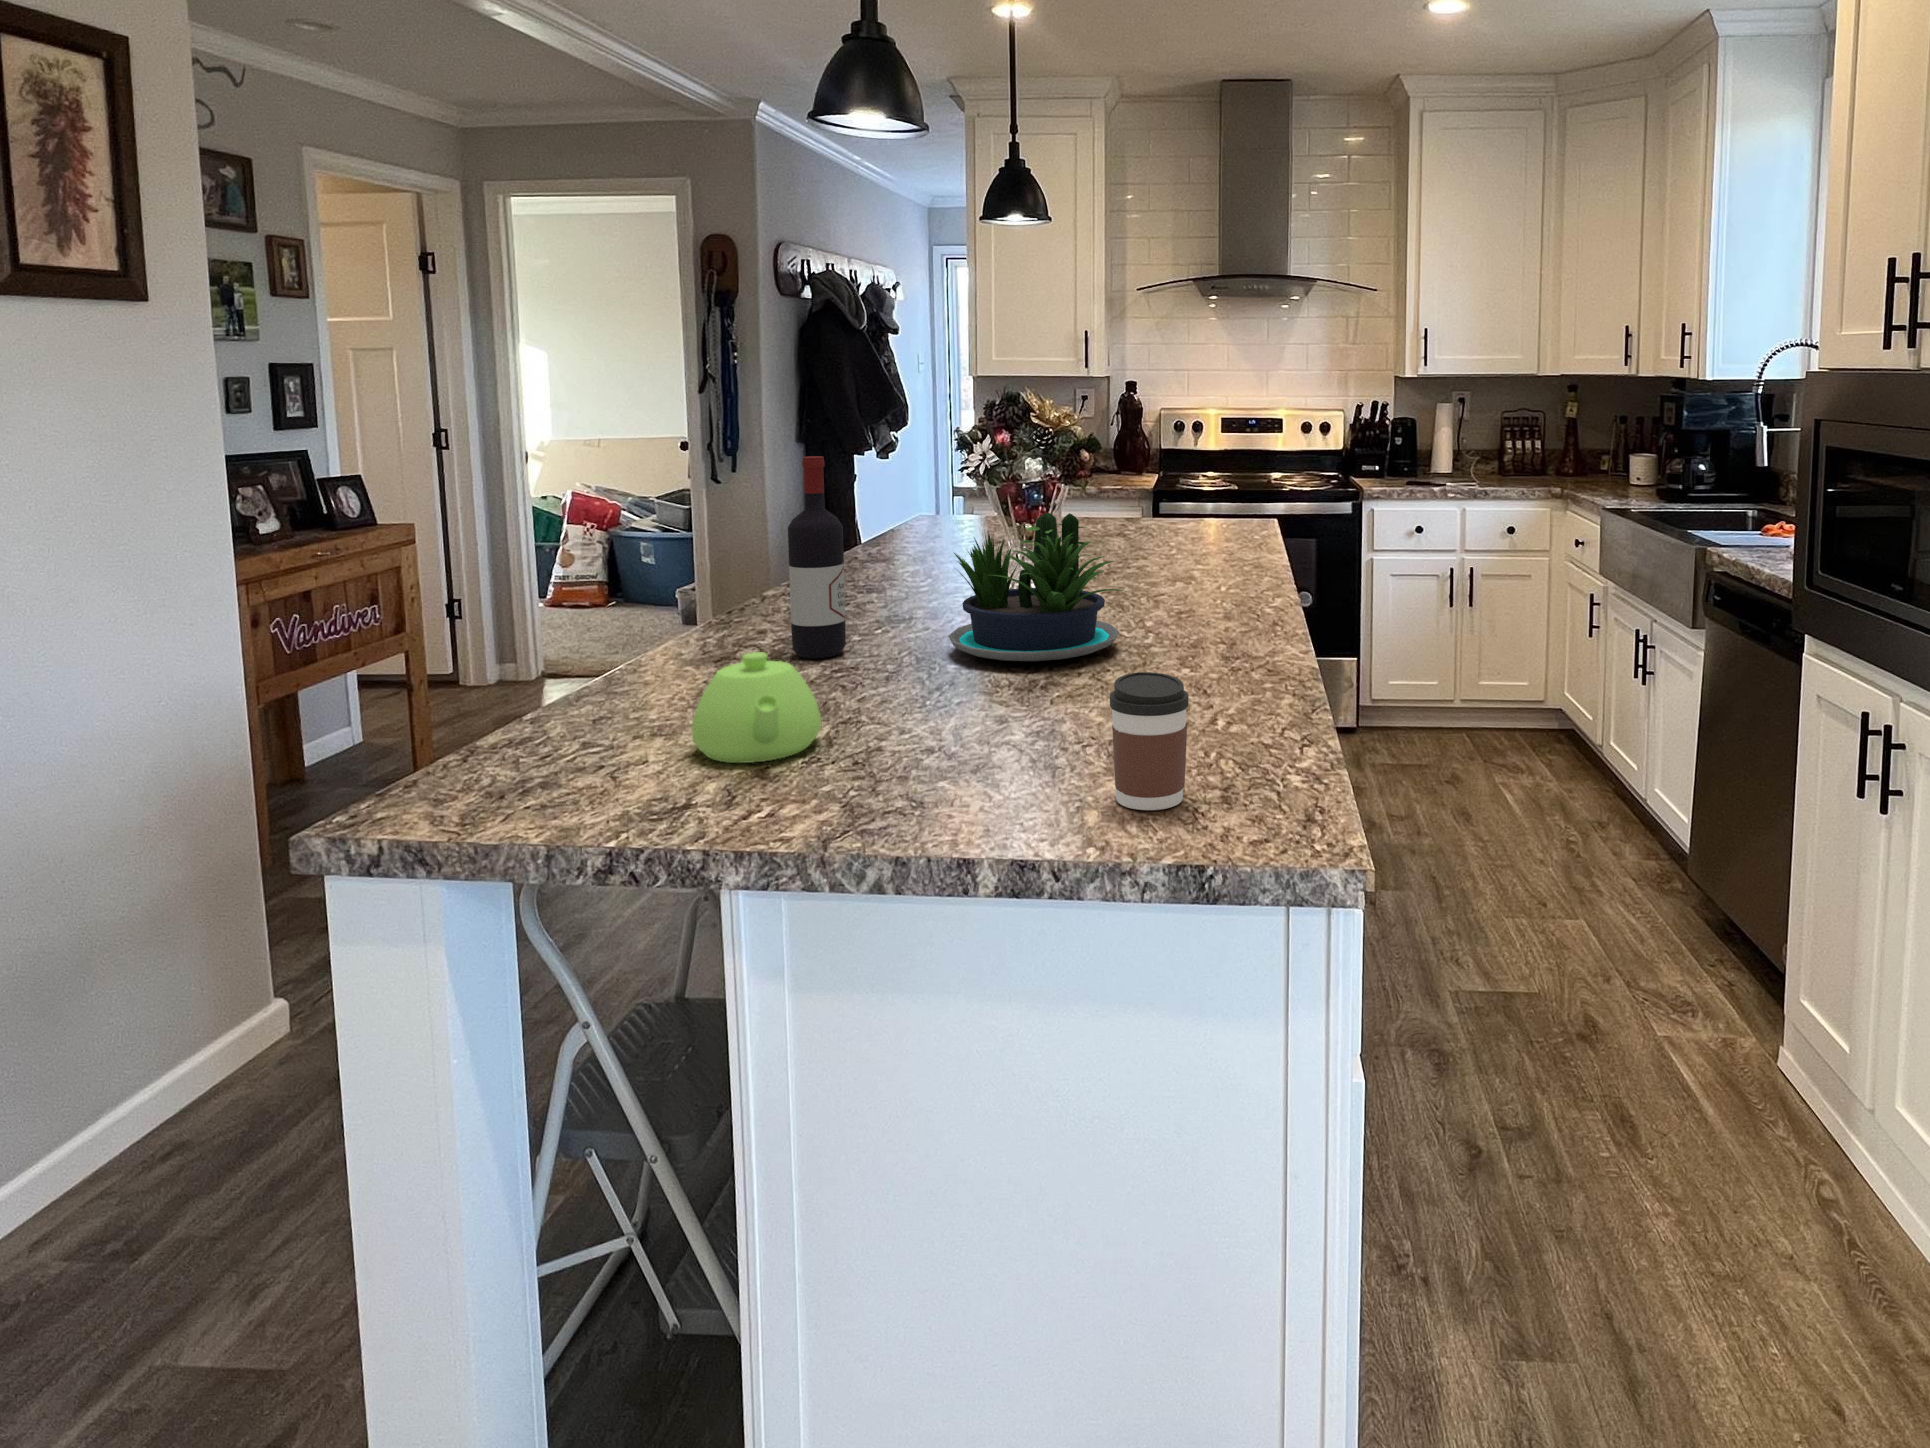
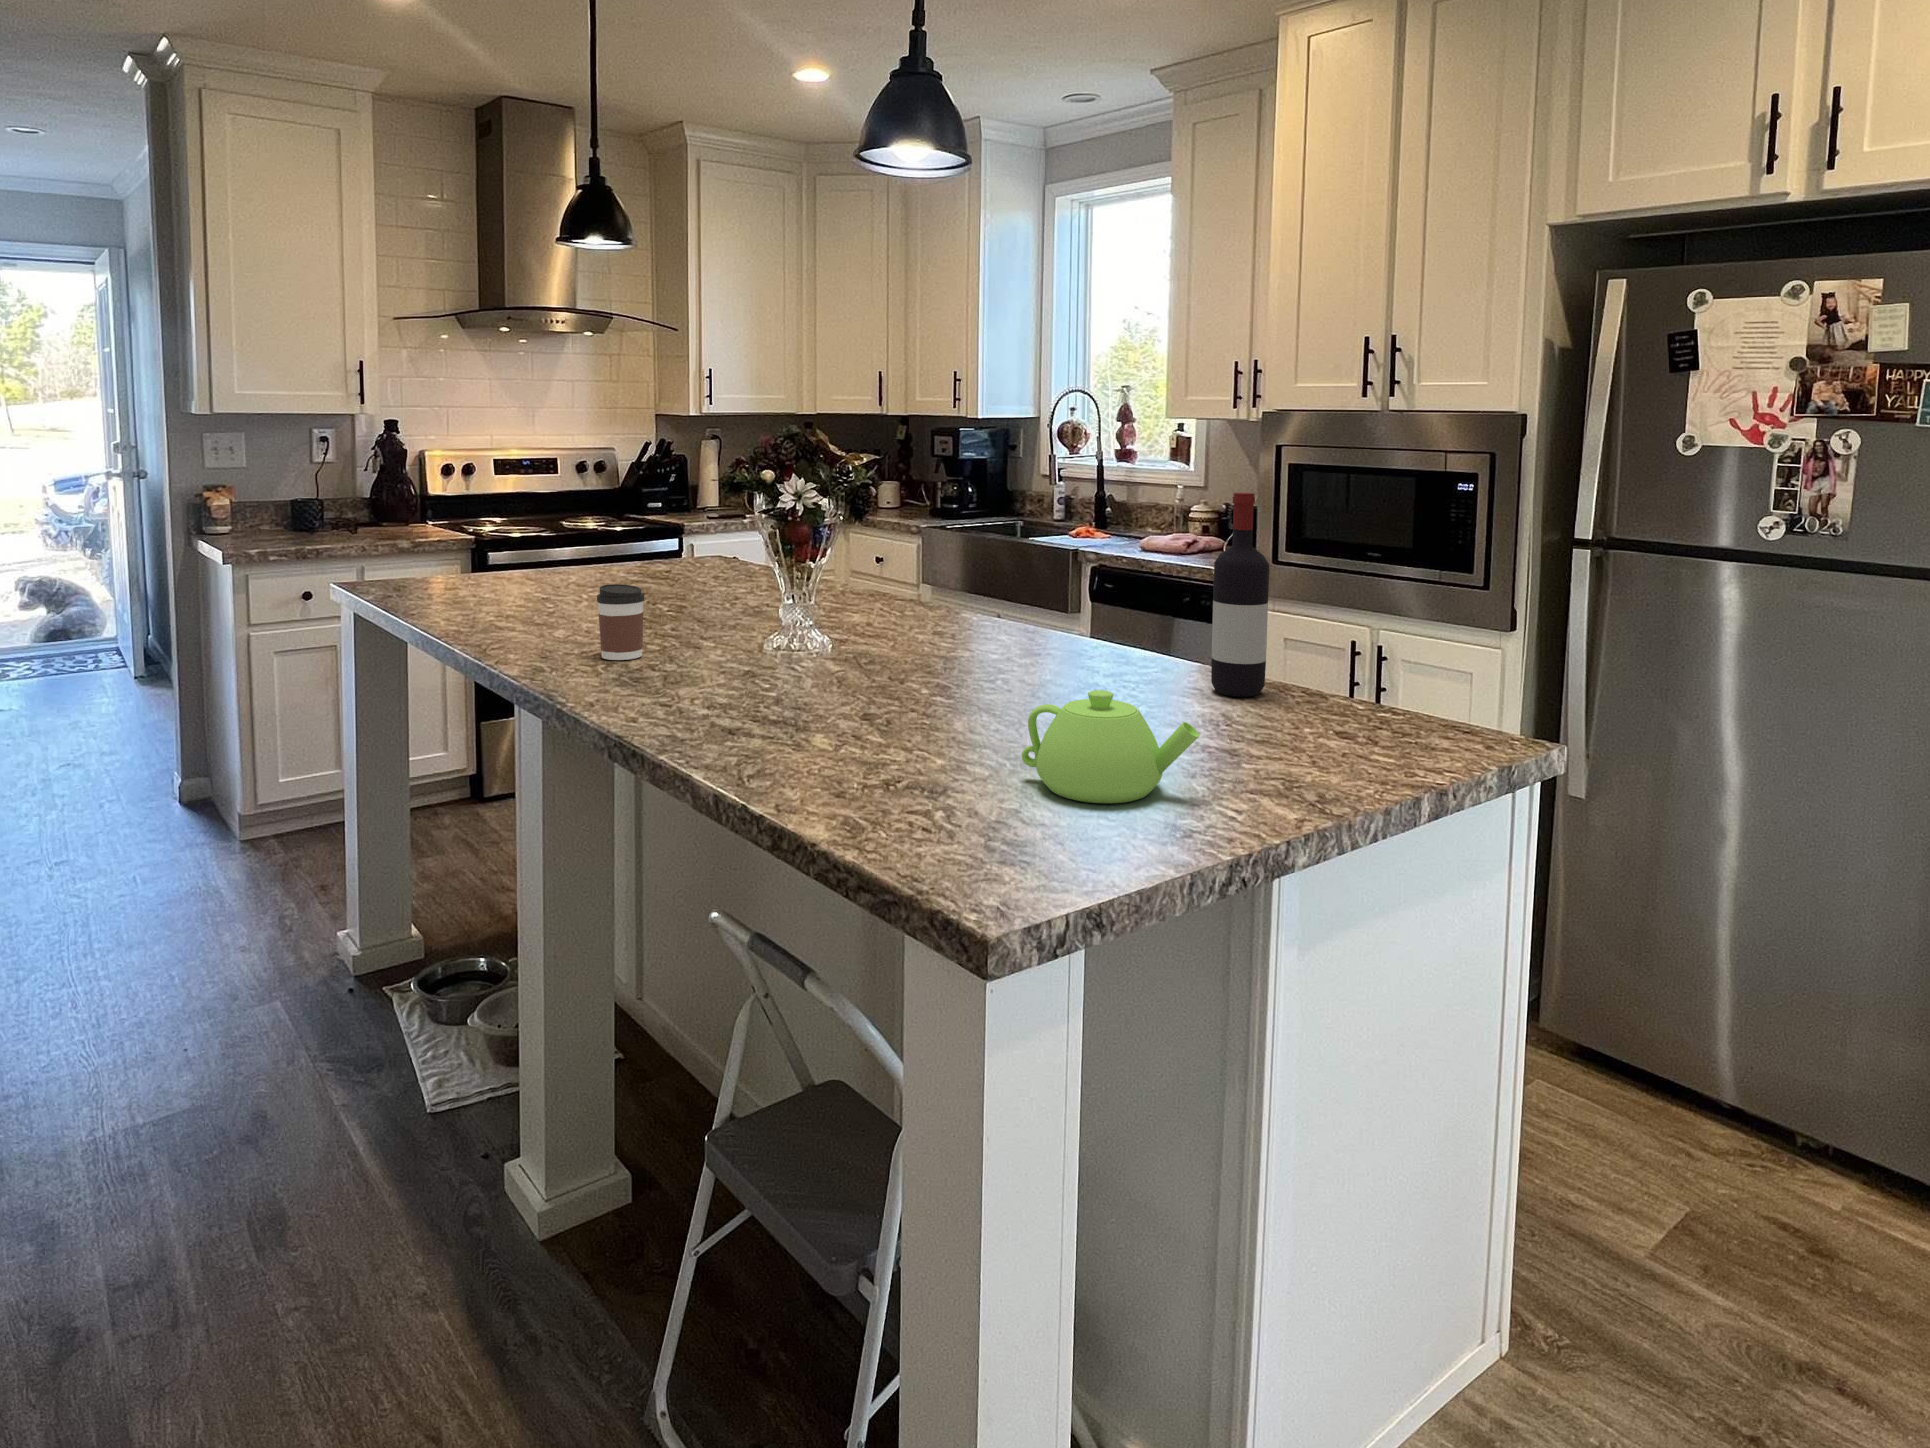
wine bottle: present [788,456,846,659] -> present [1211,493,1270,697]
potted plant: present [948,513,1123,661] -> none [896,544,1089,689]
coffee cup: present [1110,672,1189,810] -> present [597,584,644,660]

